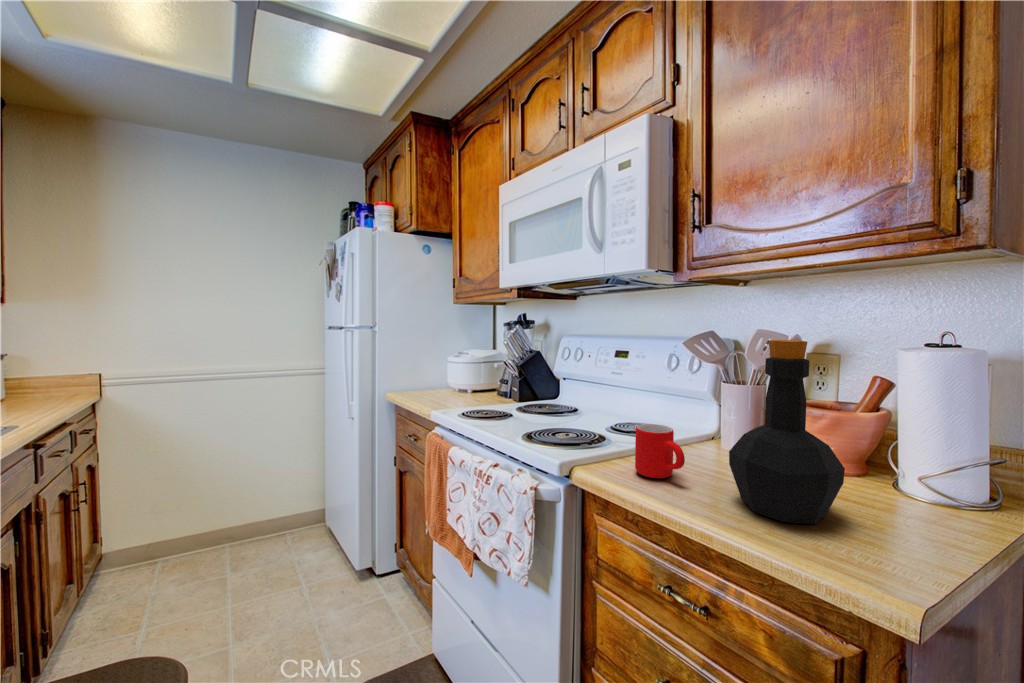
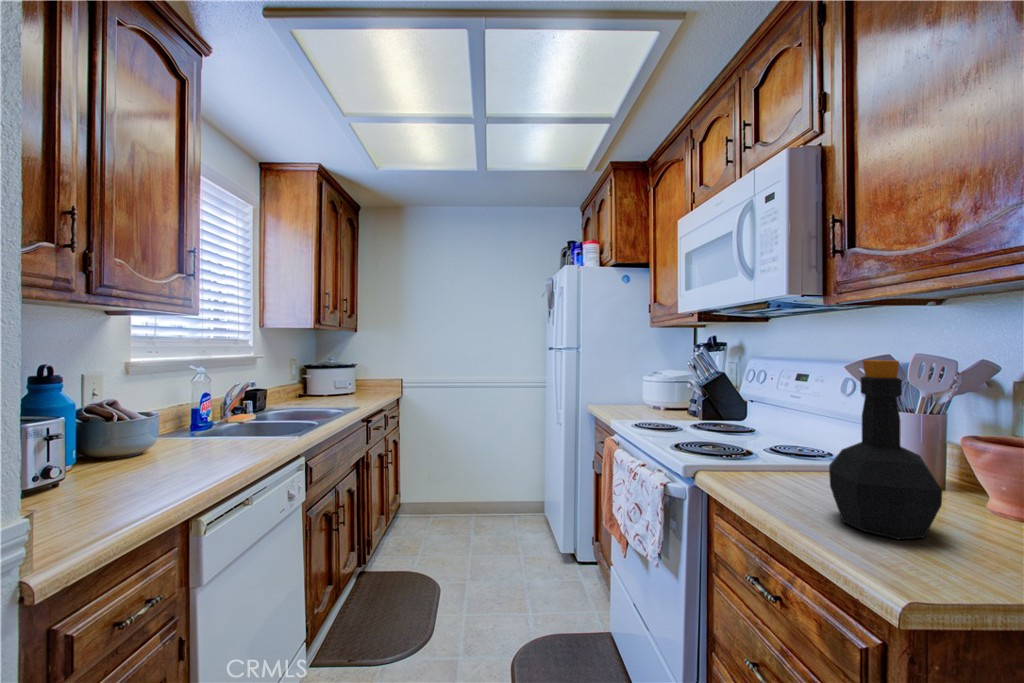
mug: present [635,424,685,478] -> none [754,439,793,489]

